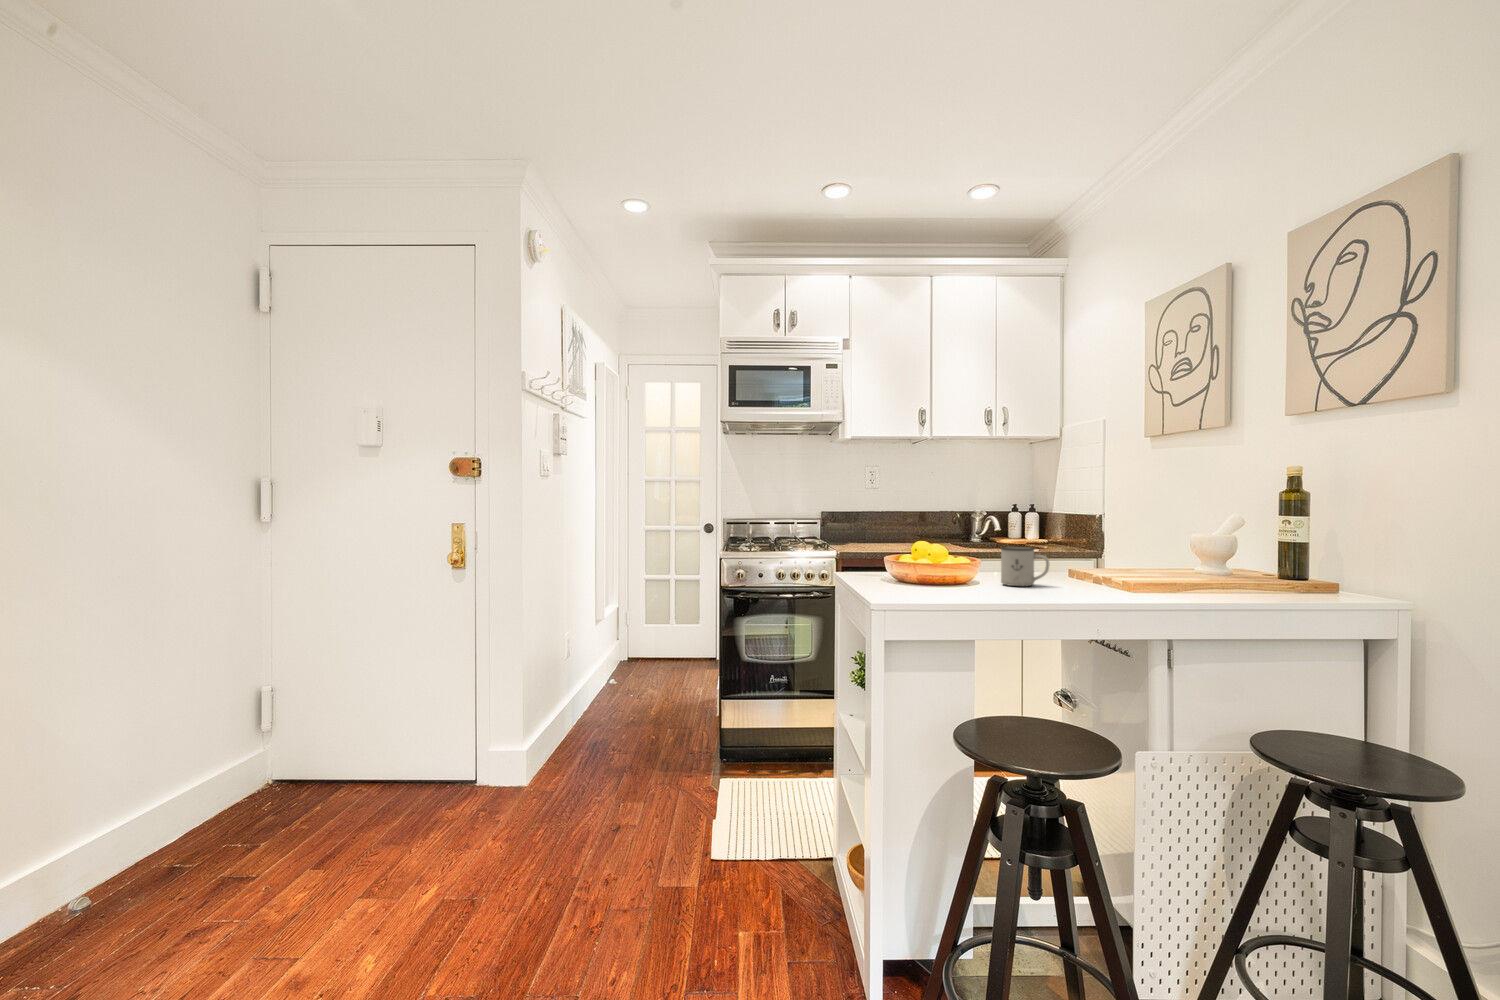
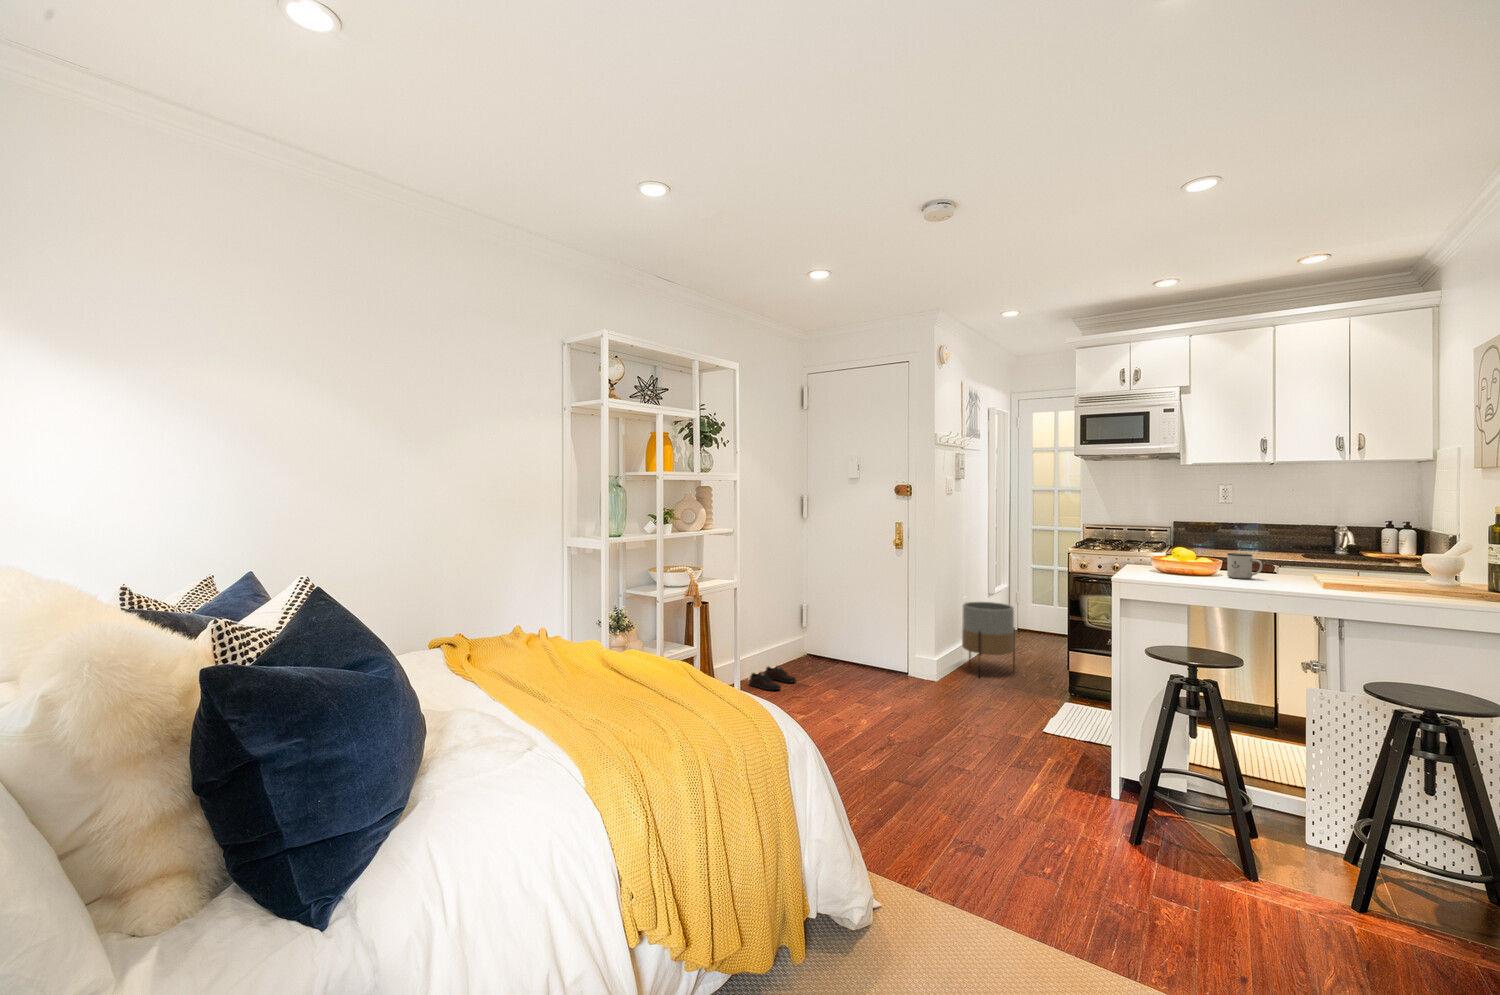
planter: none [565,636,640,759] -> present [962,602,1015,673]
shoe: none [101,828,237,904] -> present [749,666,796,690]

